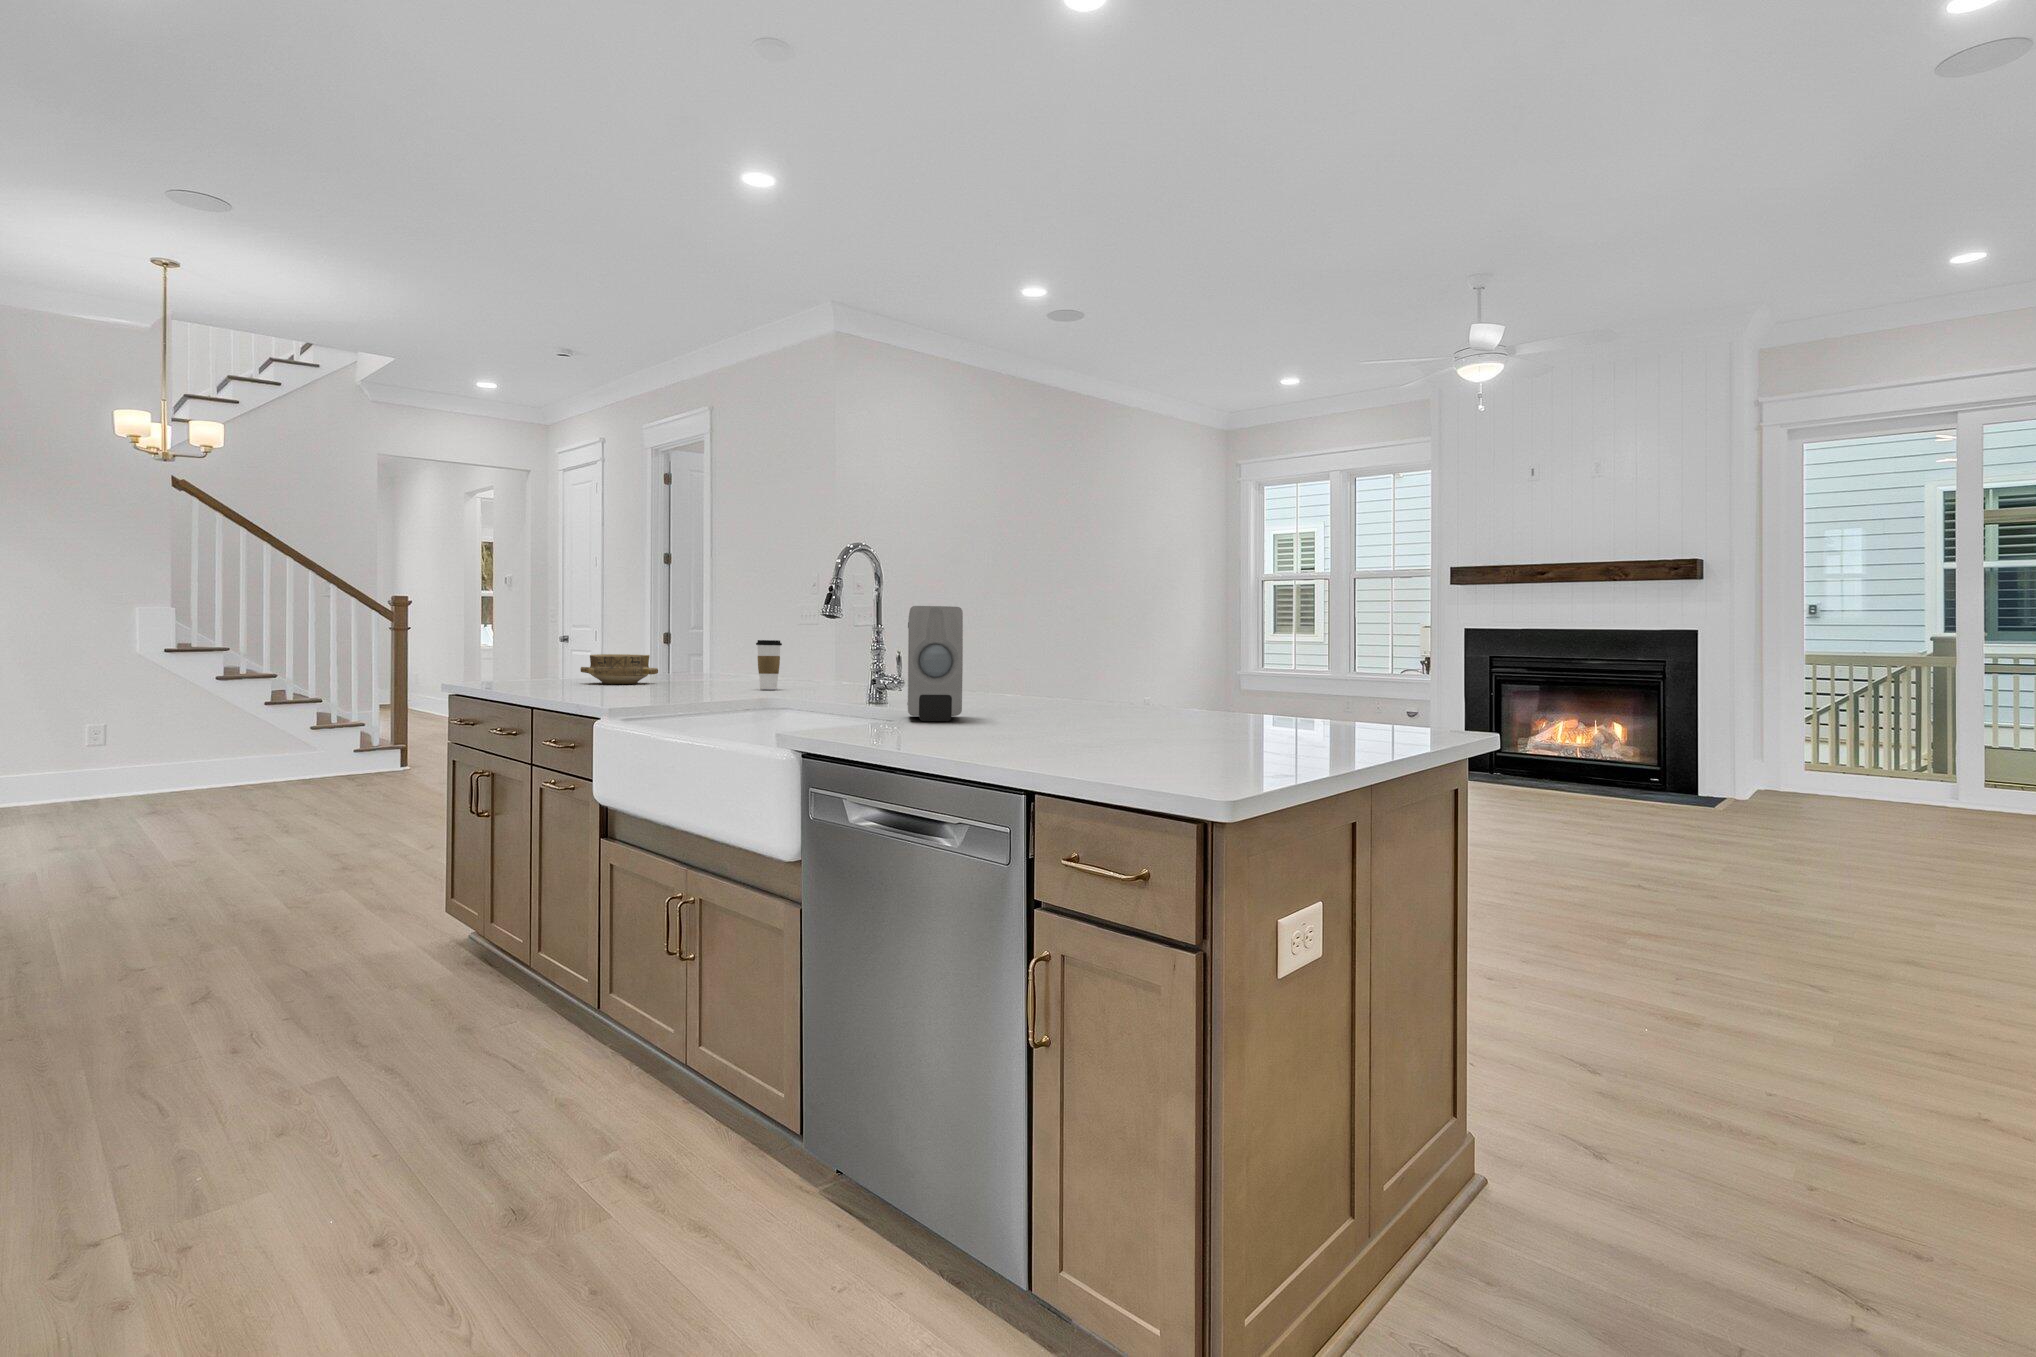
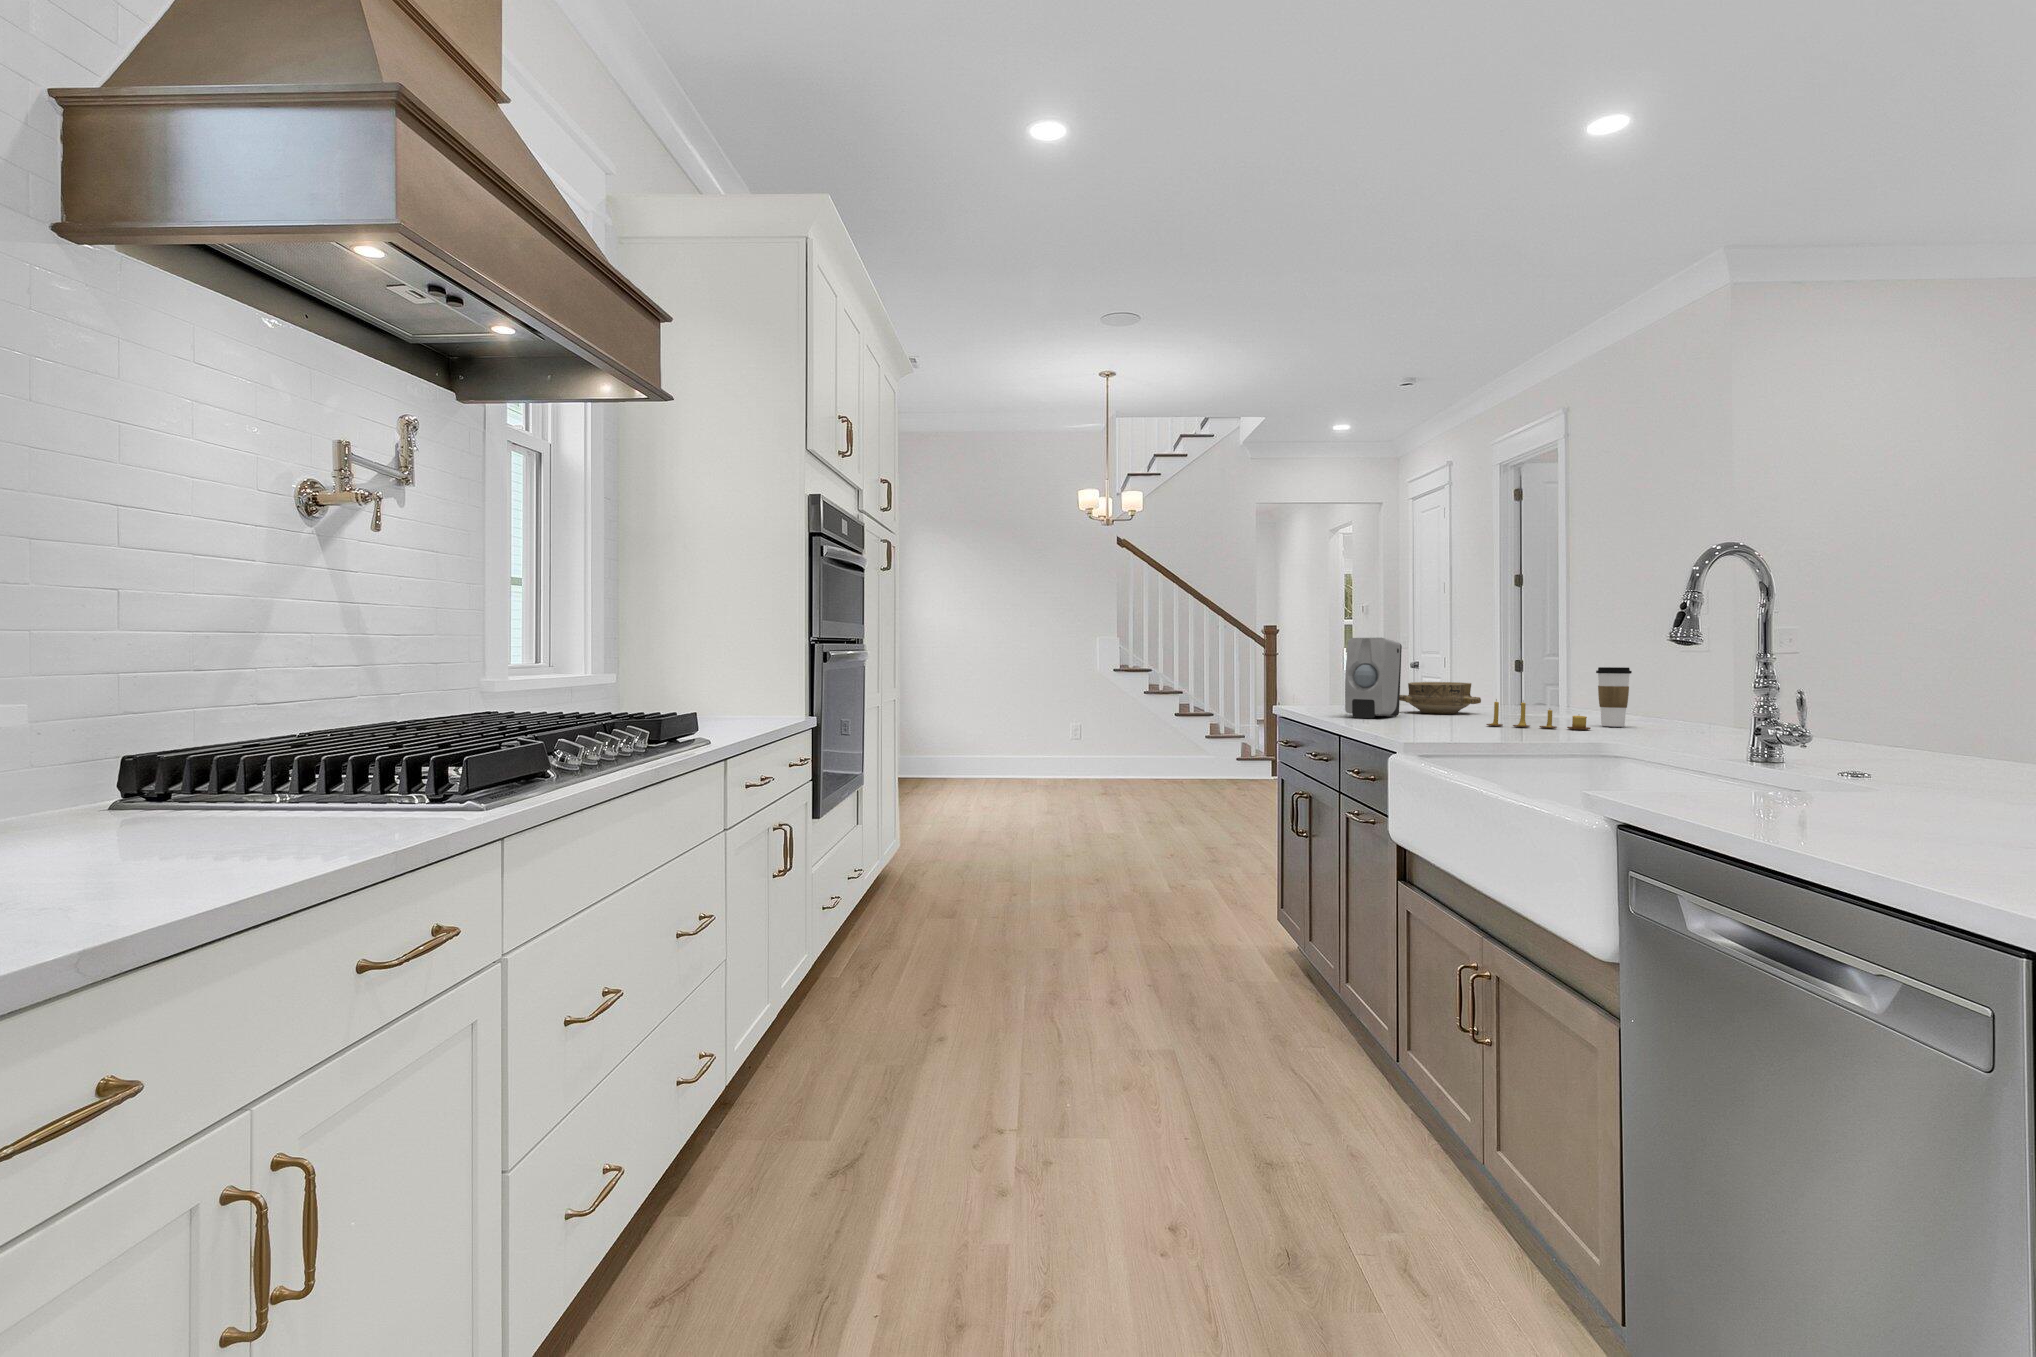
soap dispenser: present [907,606,963,721] -> present [1345,637,1402,718]
candle: none [670,667,754,692] -> present [1486,701,1591,730]

